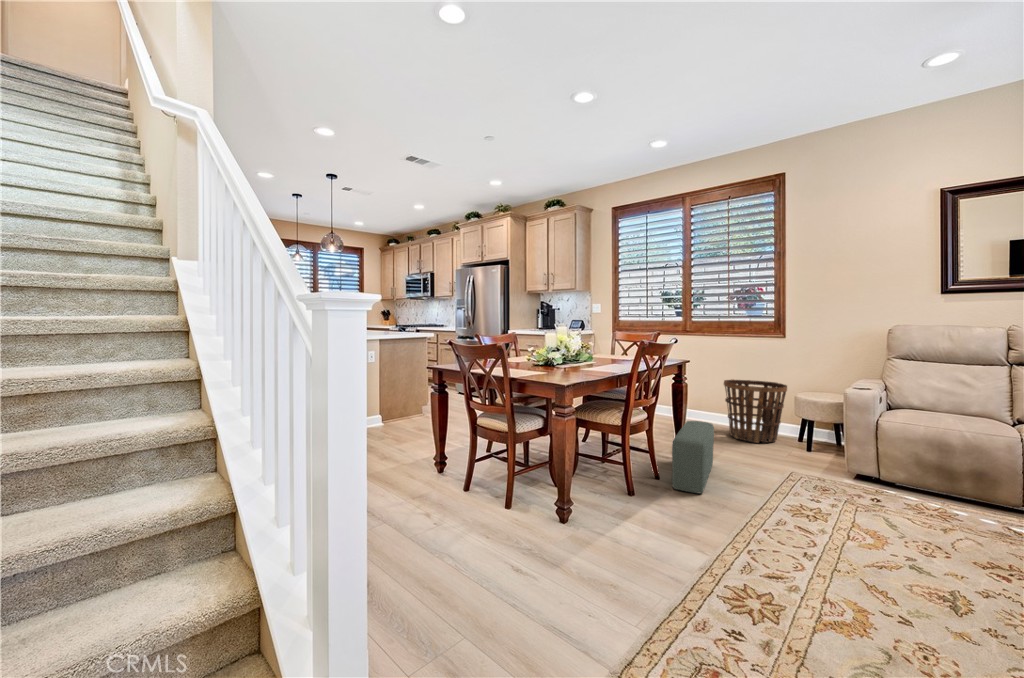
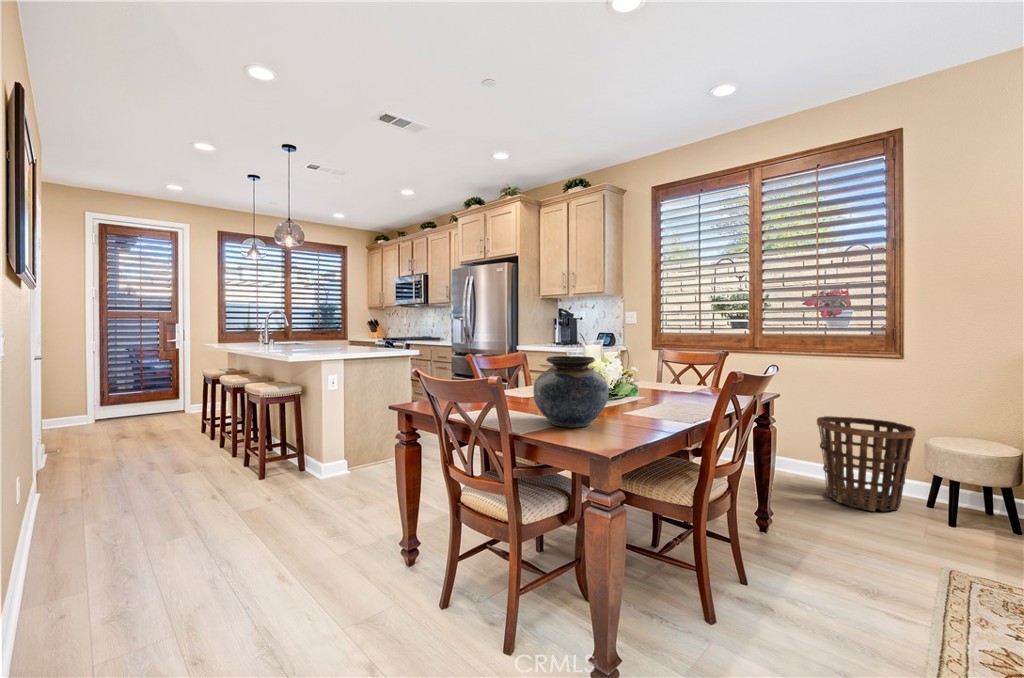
vase: none [523,332,570,375] -> present [533,356,609,428]
pouf: present [672,421,714,493] -> none [772,486,830,620]

